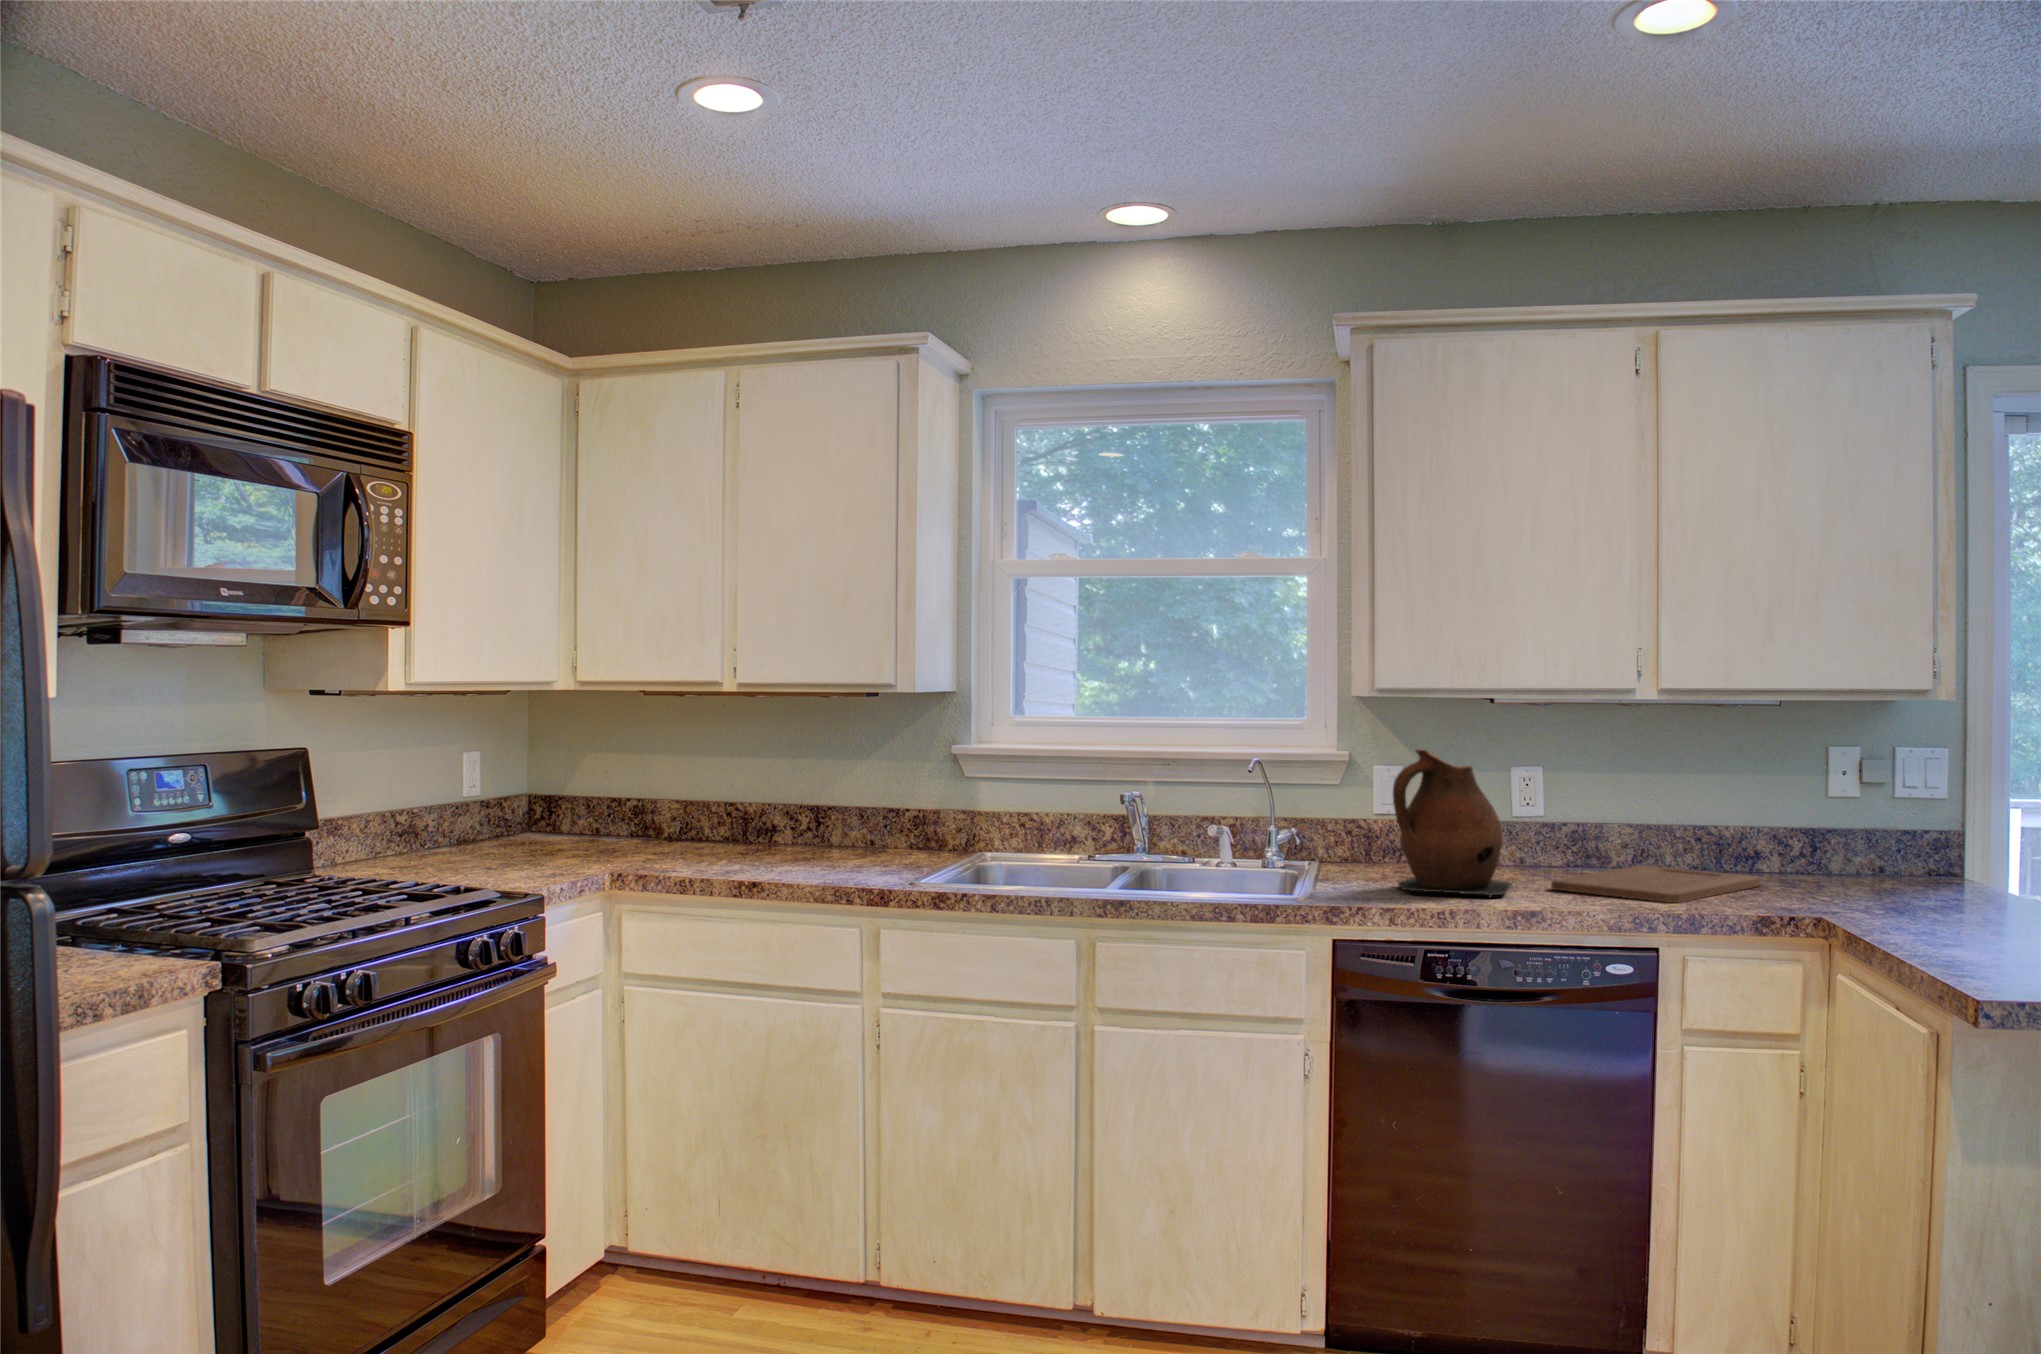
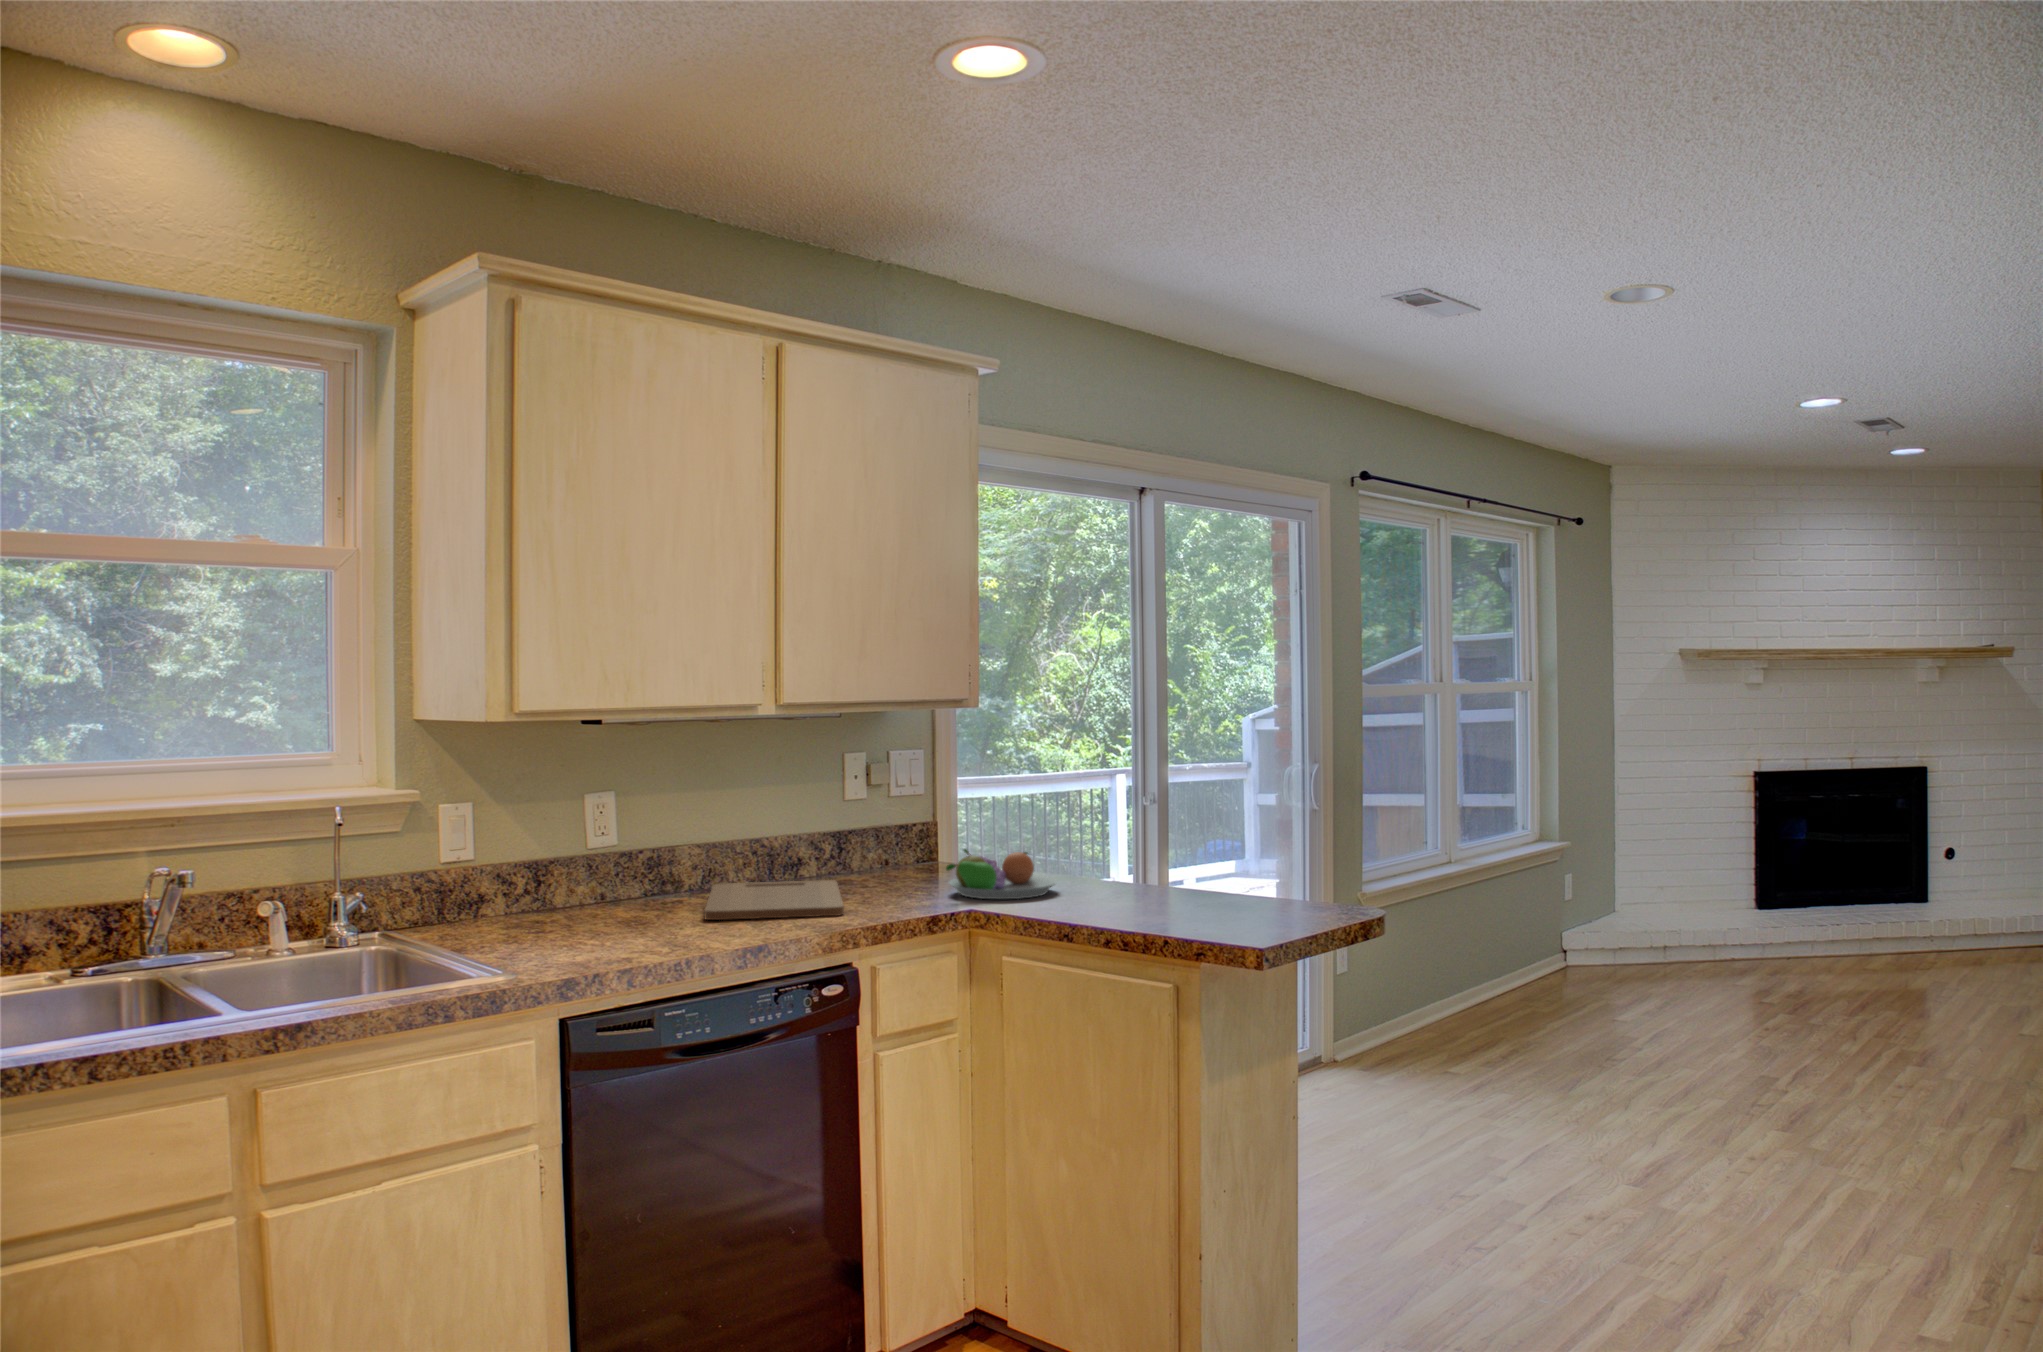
ceramic pitcher: present [1393,749,1511,897] -> none [553,782,703,946]
fruit bowl: none [1823,855,1984,919] -> present [946,849,1057,899]

